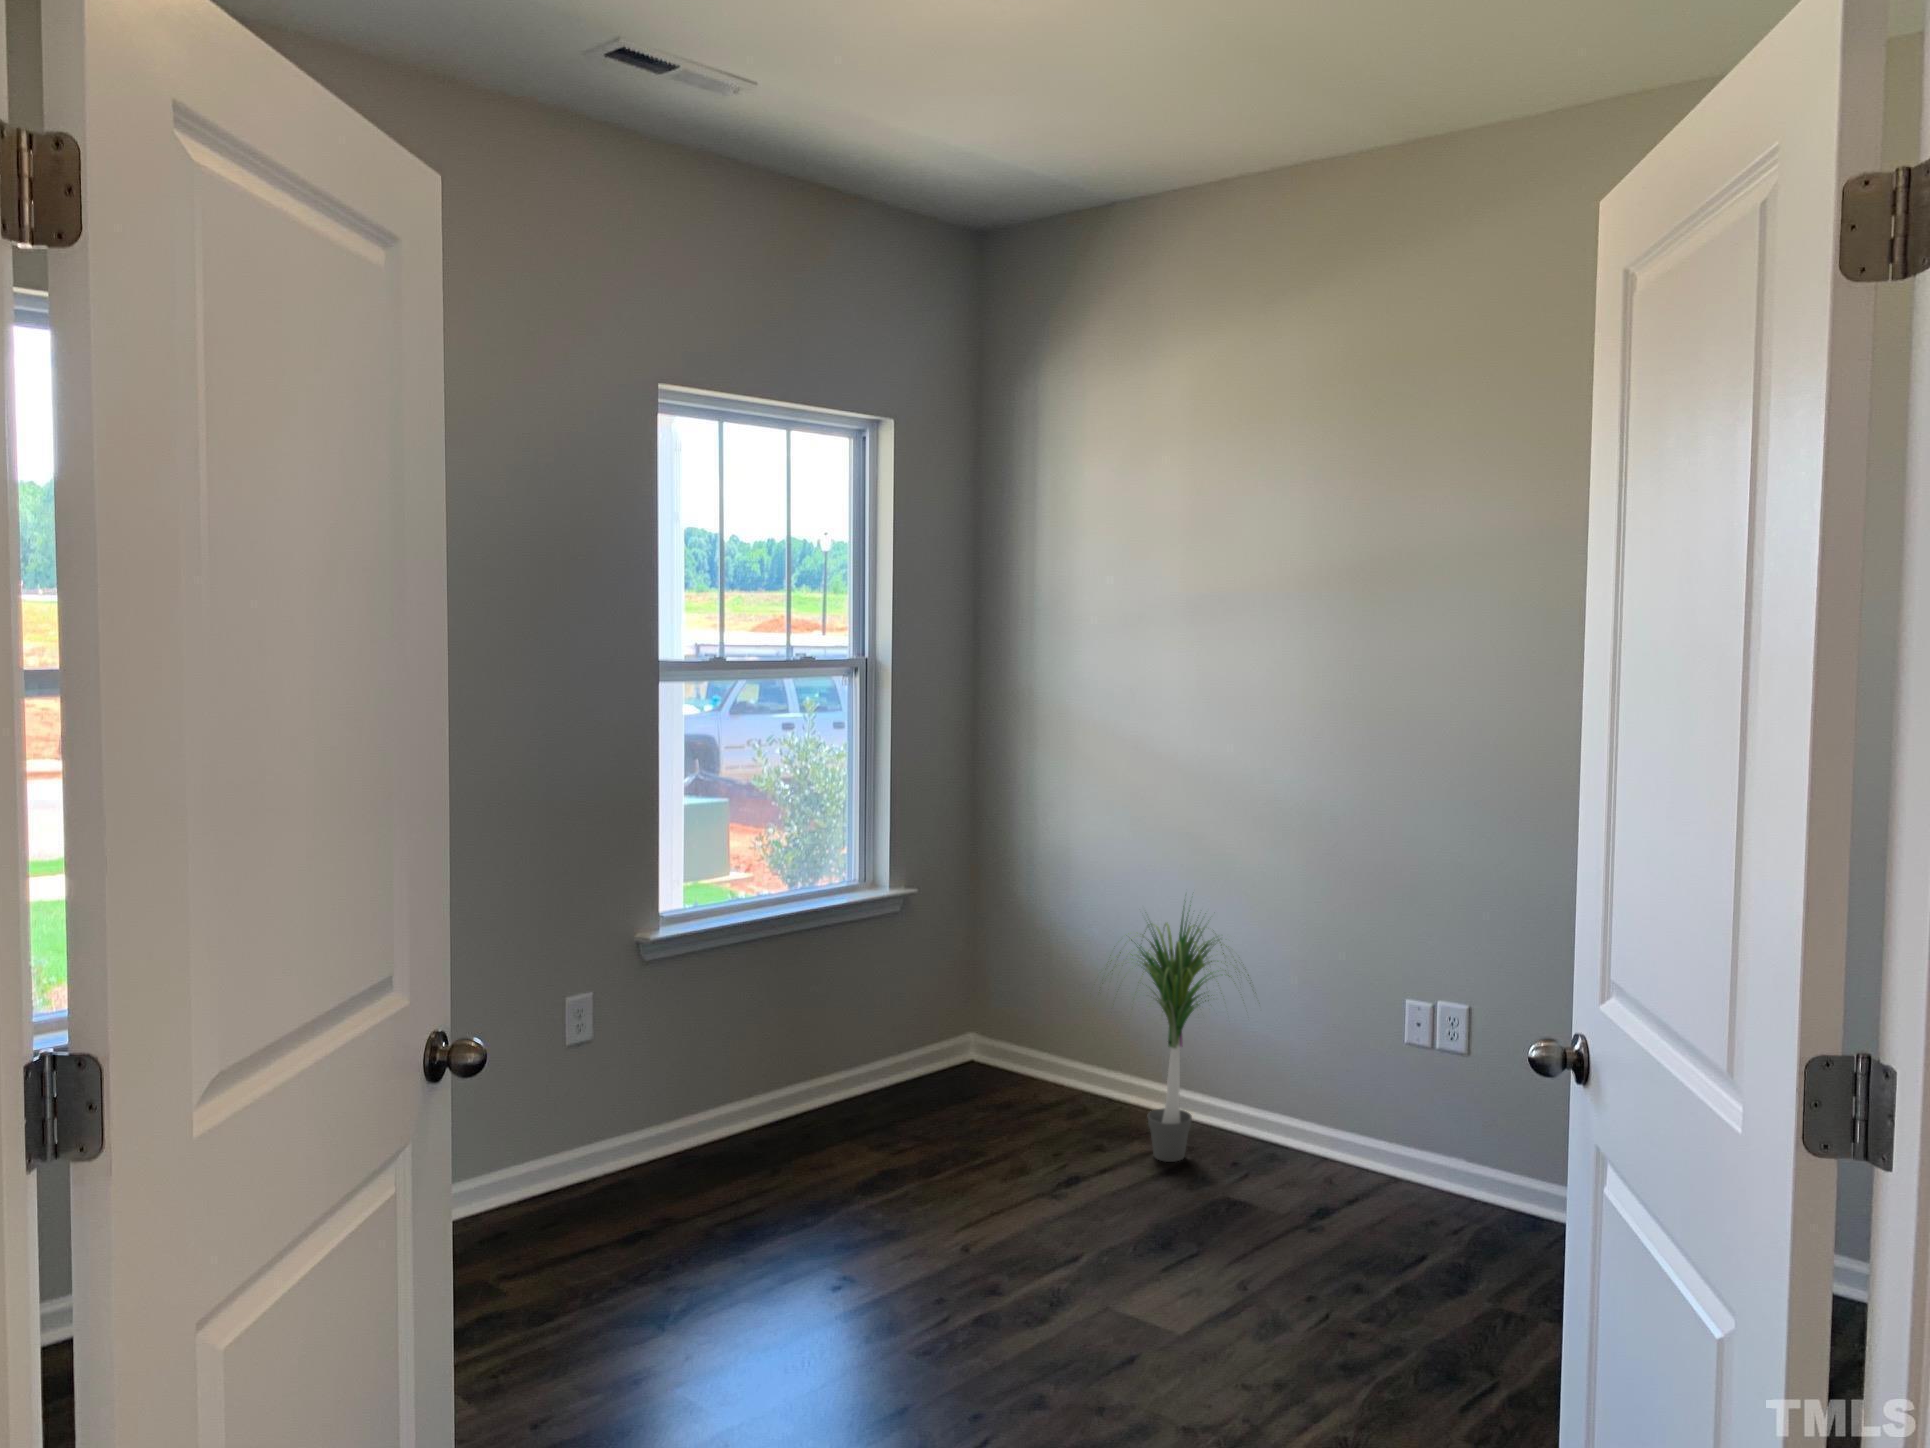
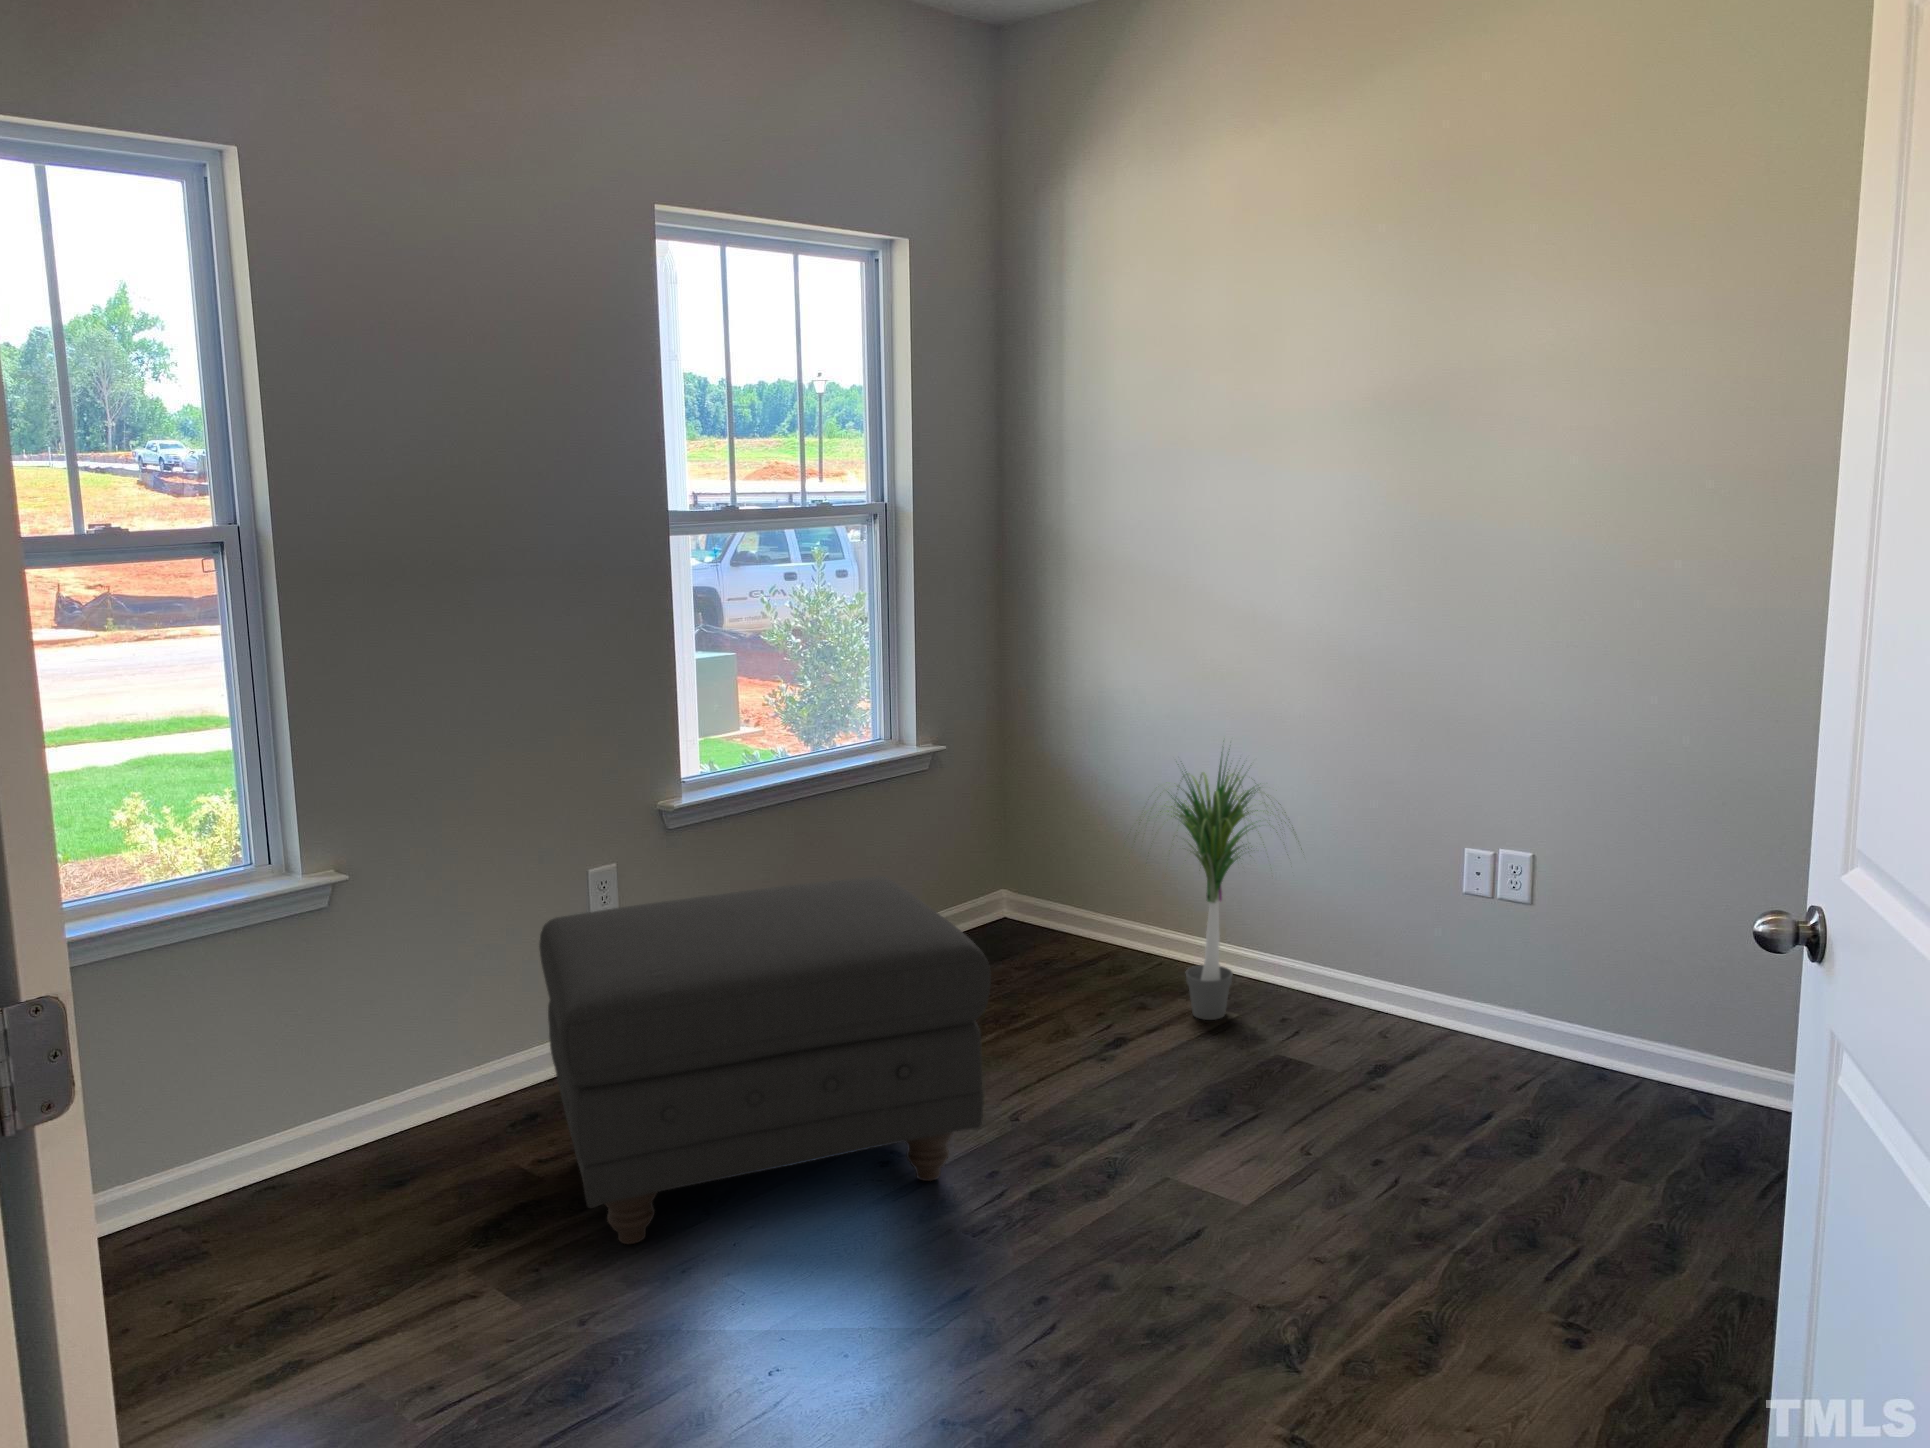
ottoman: none [548,1016,972,1357] -> present [539,876,991,1244]

